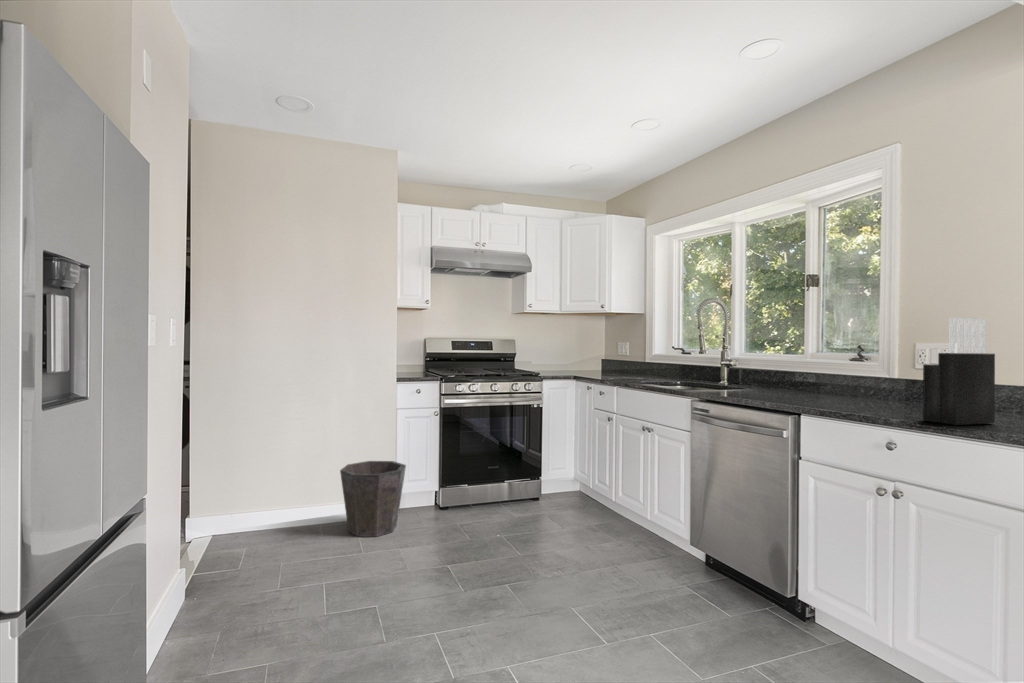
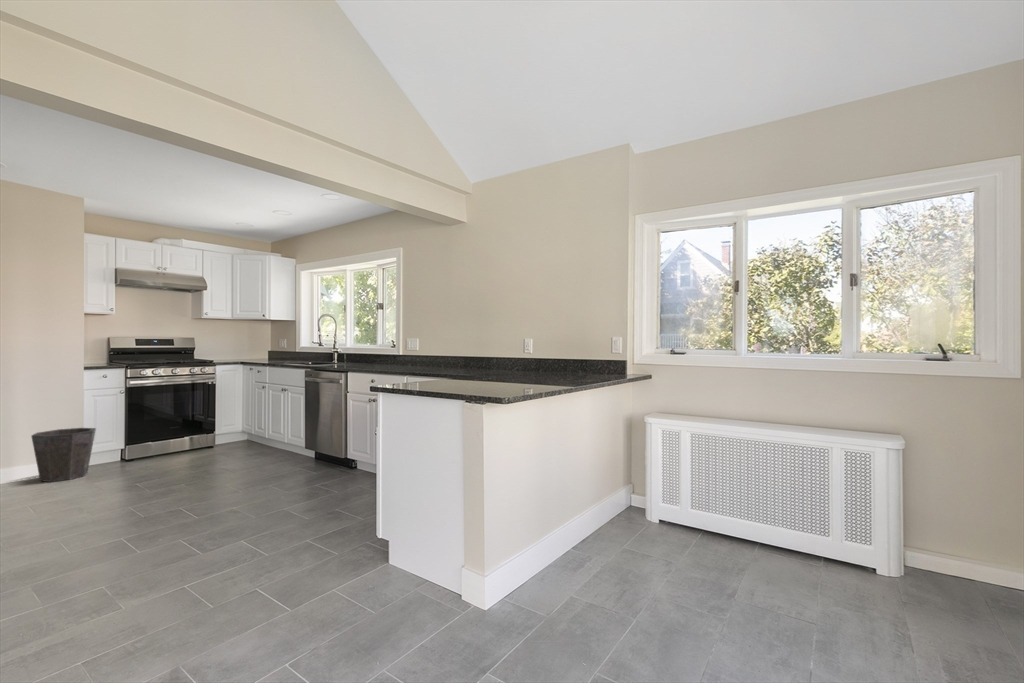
knife block: present [923,318,995,425] -> none [386,327,411,368]

